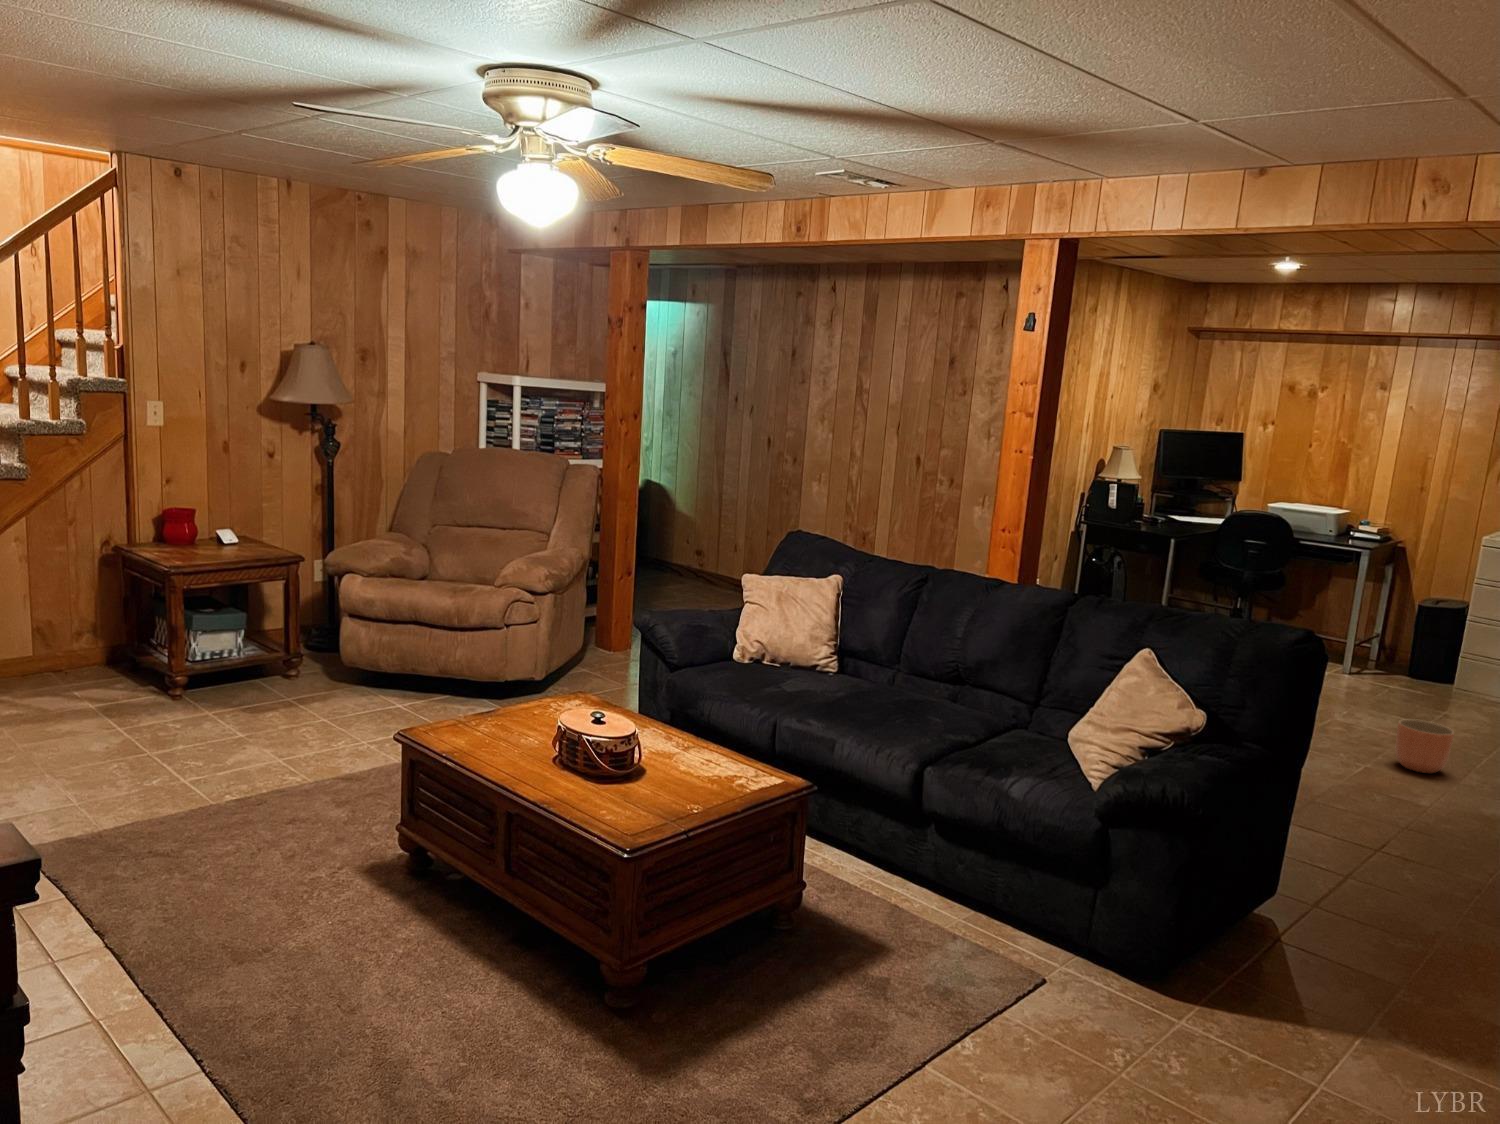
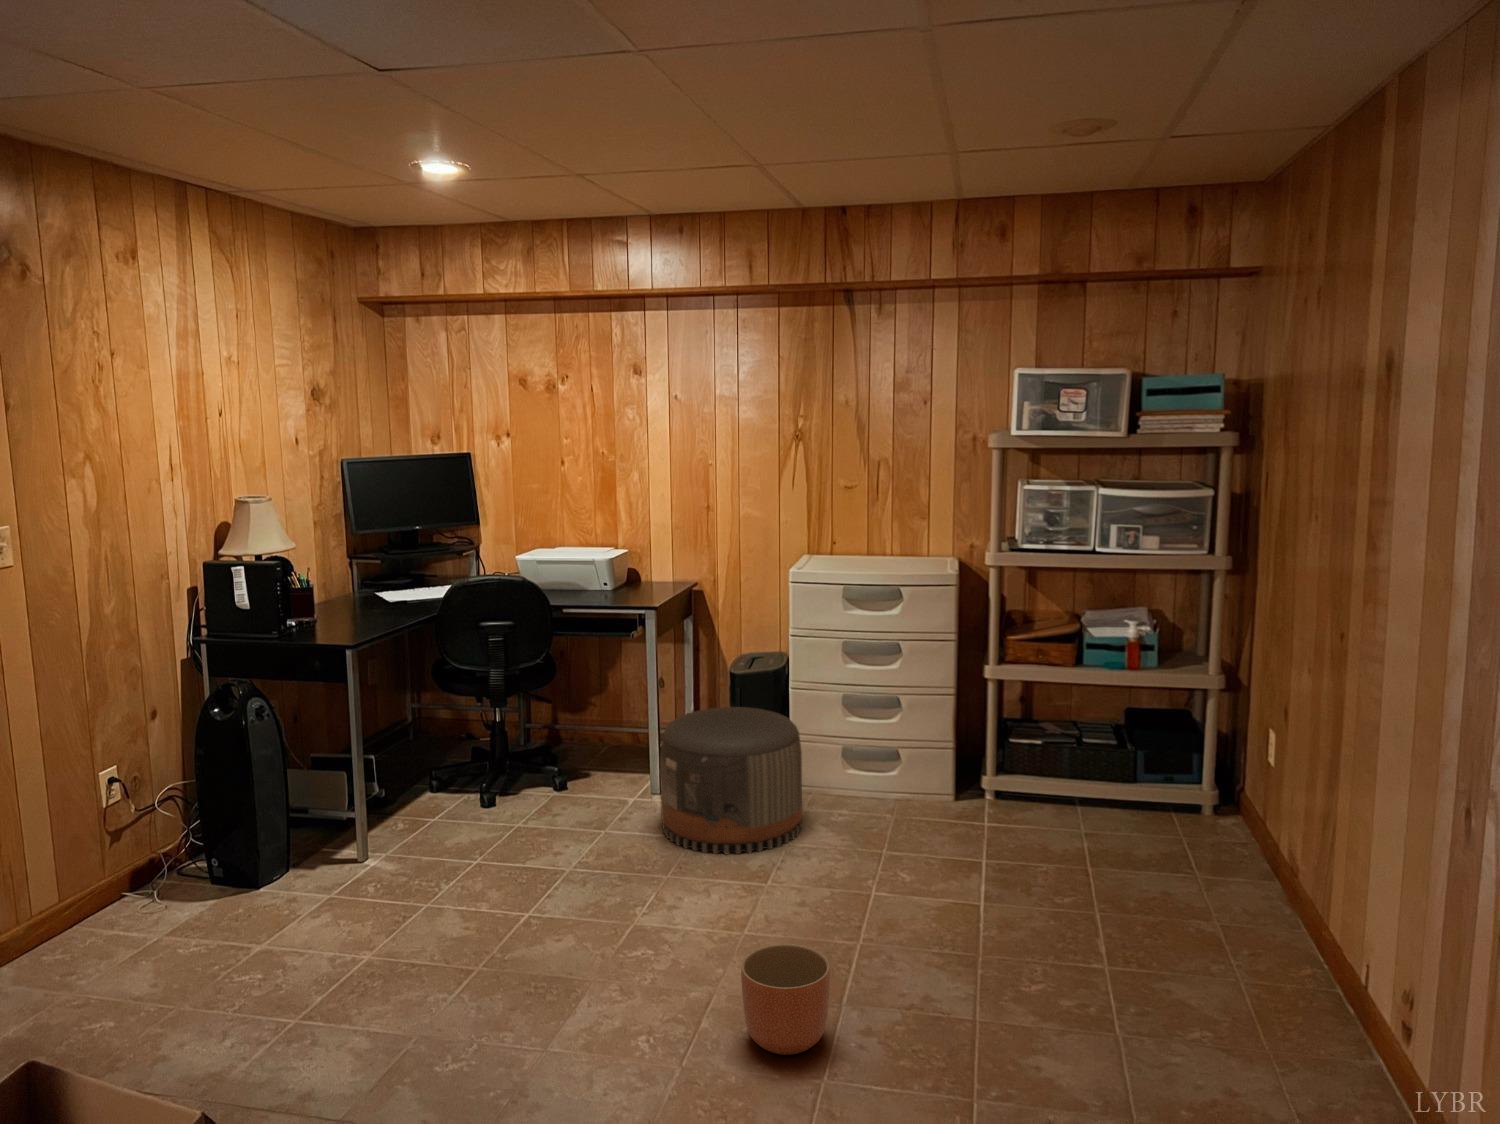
pouf: none [1349,619,1465,712] -> present [660,707,802,854]

